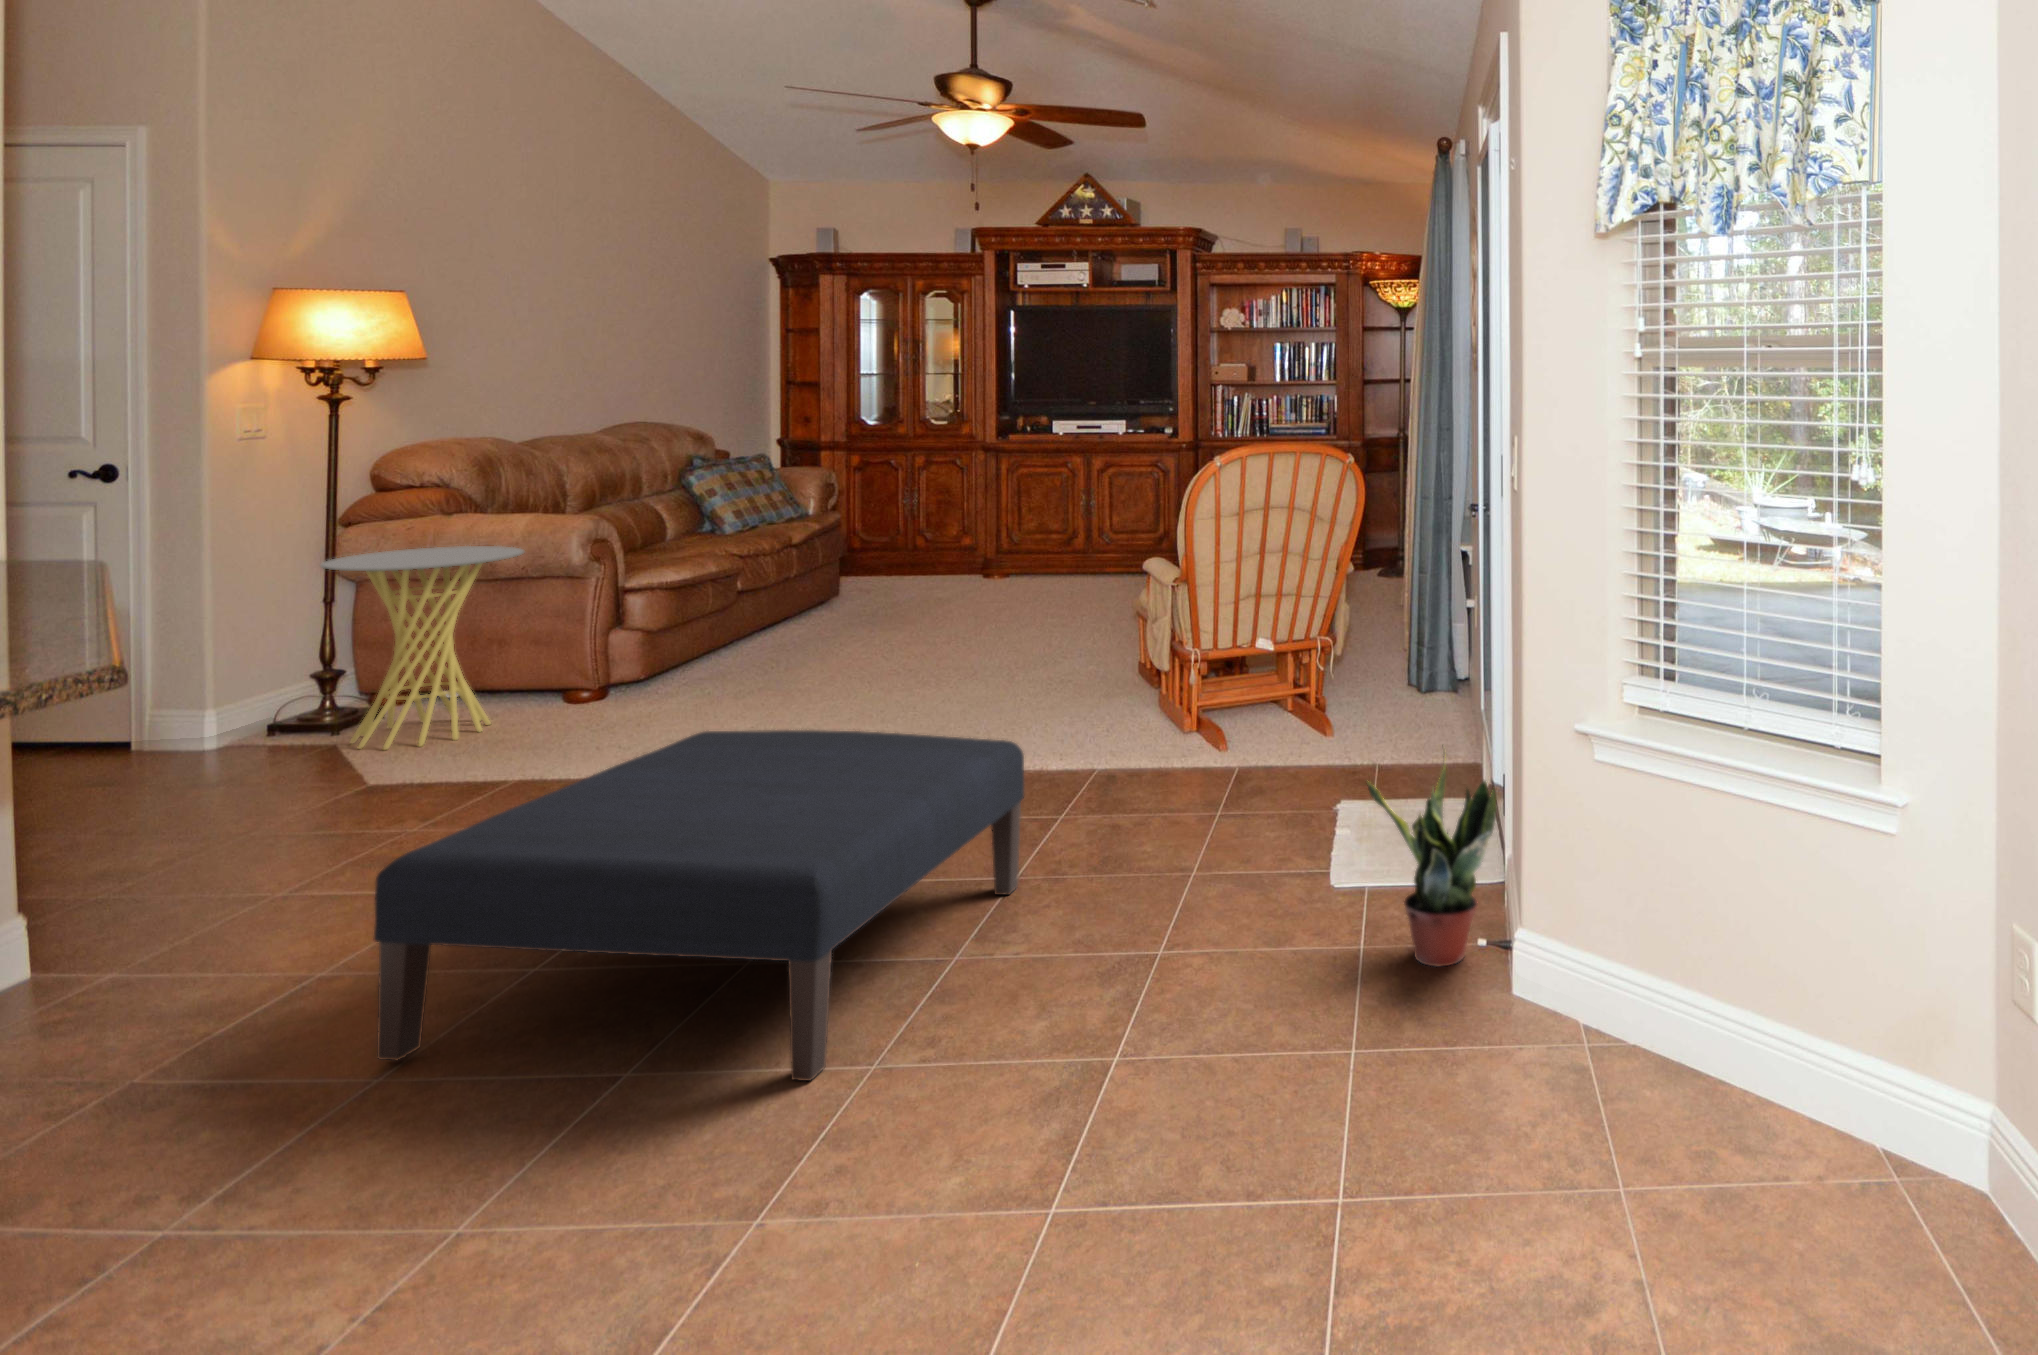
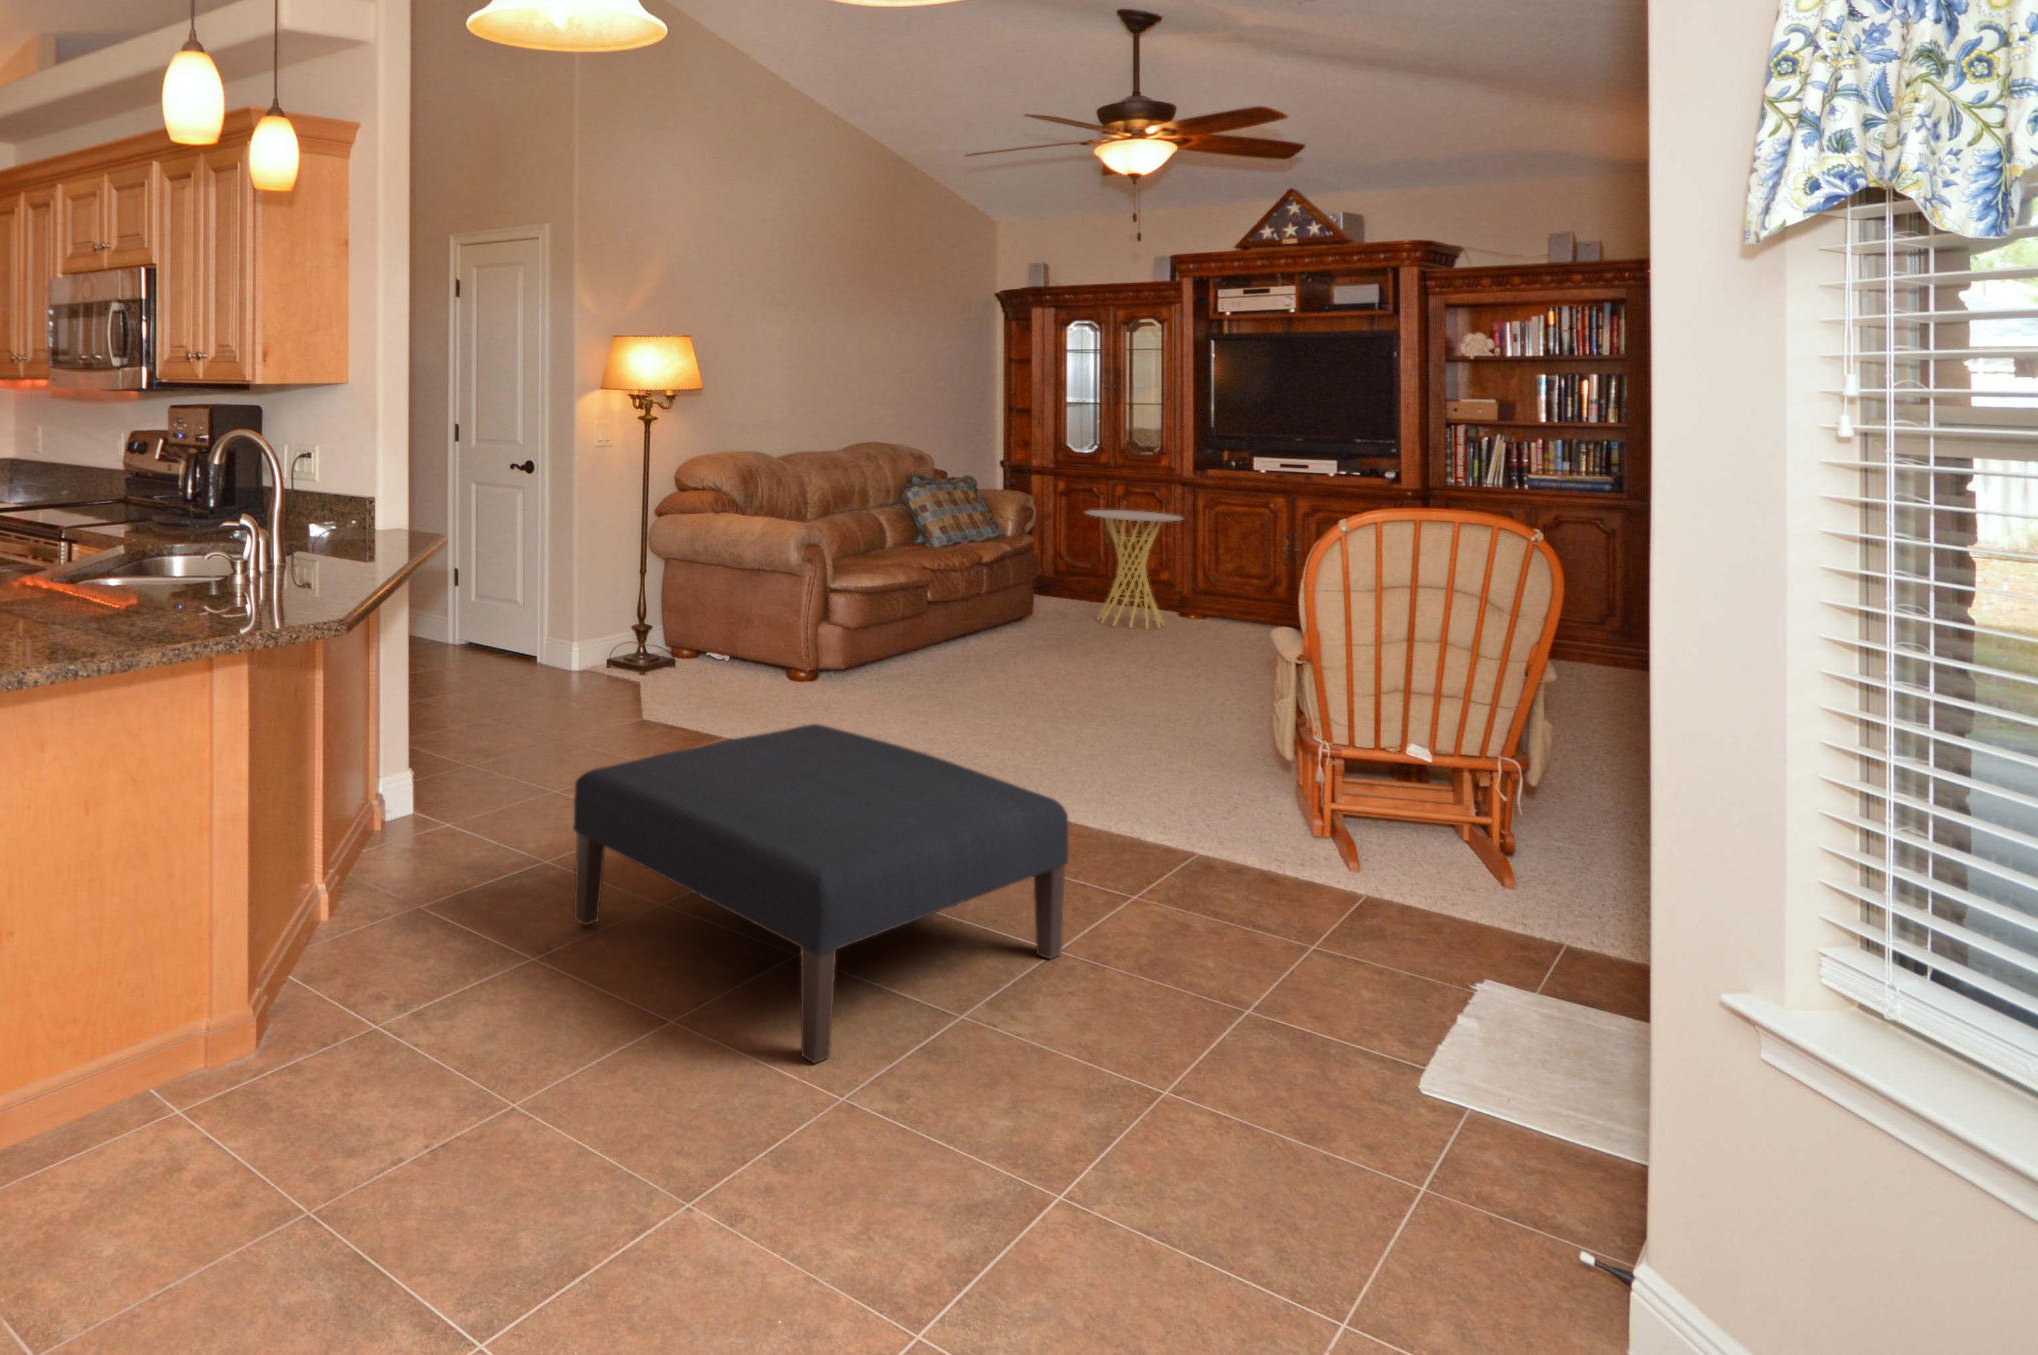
side table: present [321,546,524,750] -> present [1086,510,1183,629]
potted plant: present [1367,767,1496,966] -> none [1438,951,1638,1263]

